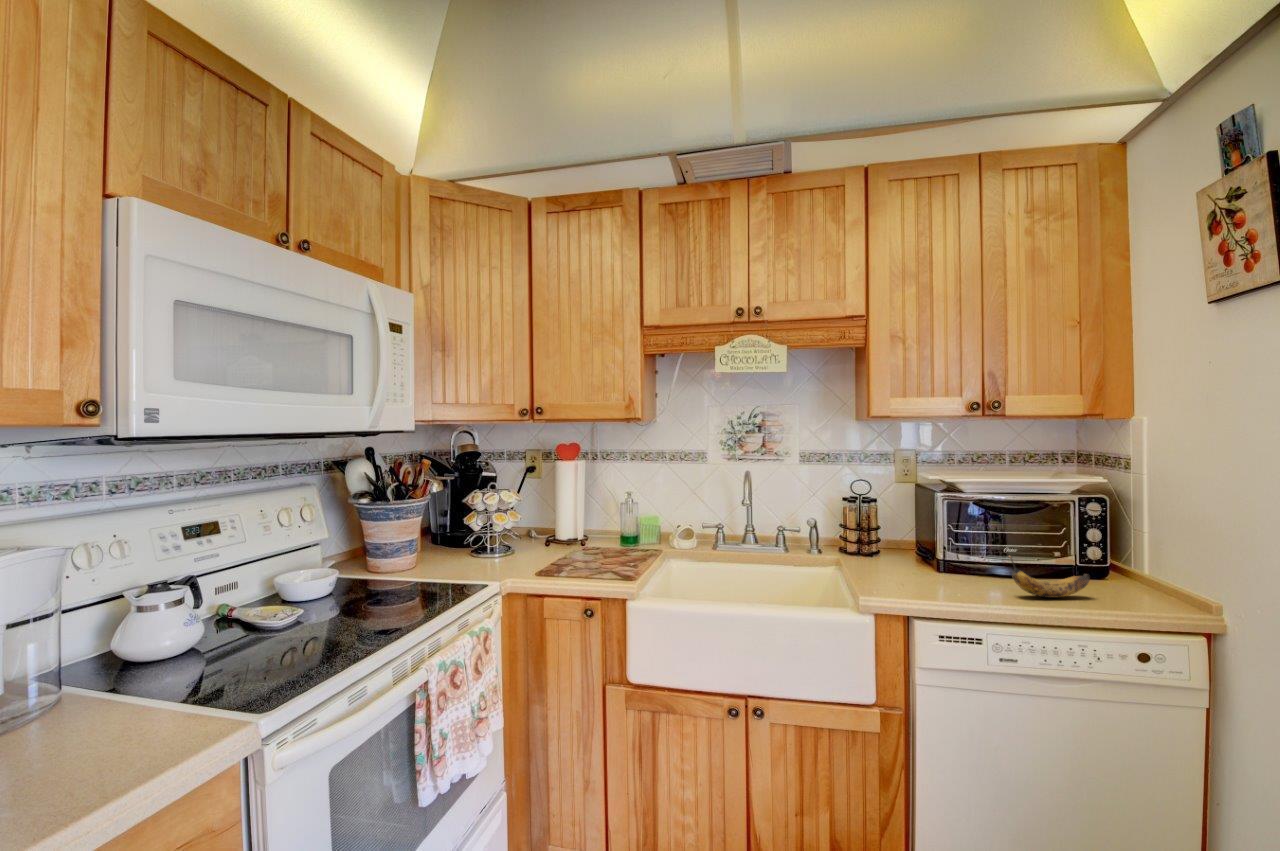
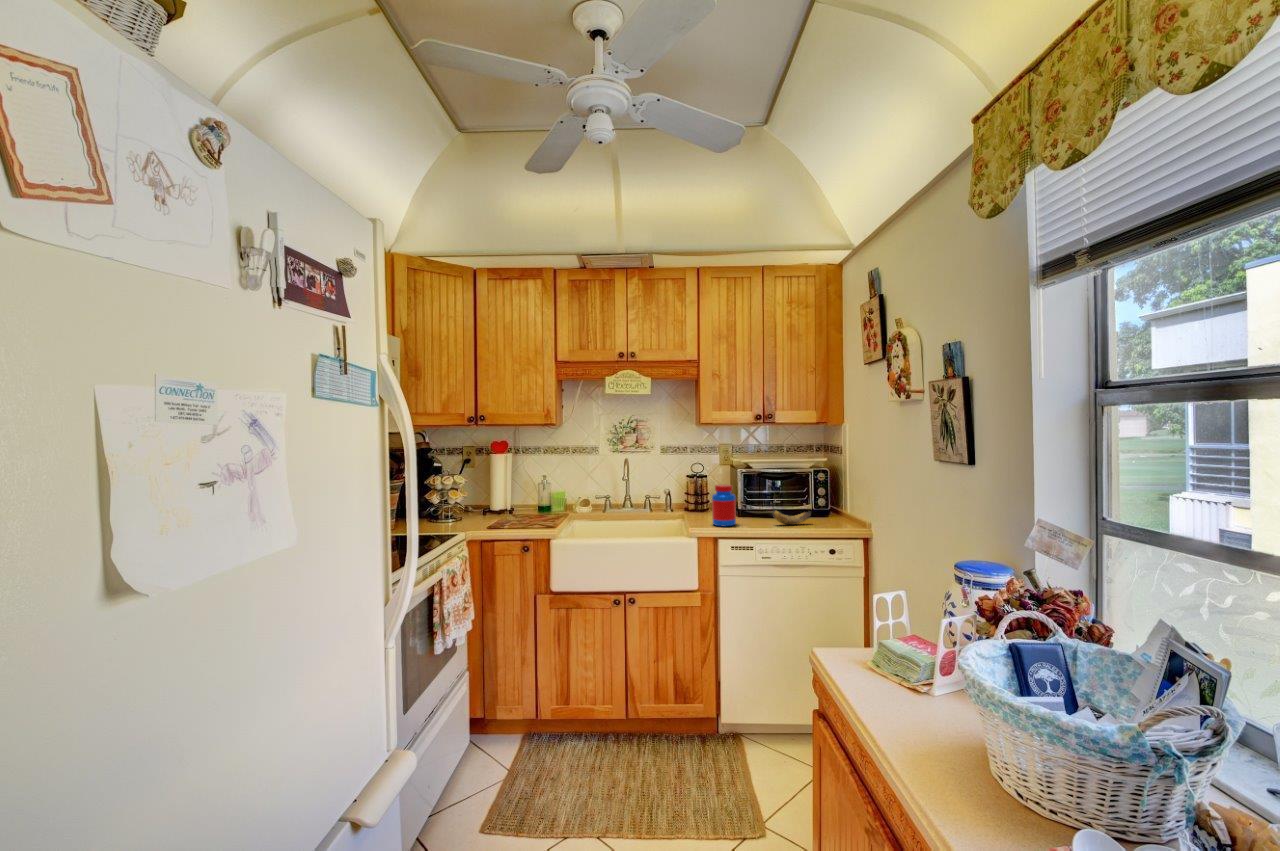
jar: none [895,519,940,594] -> present [712,484,736,526]

